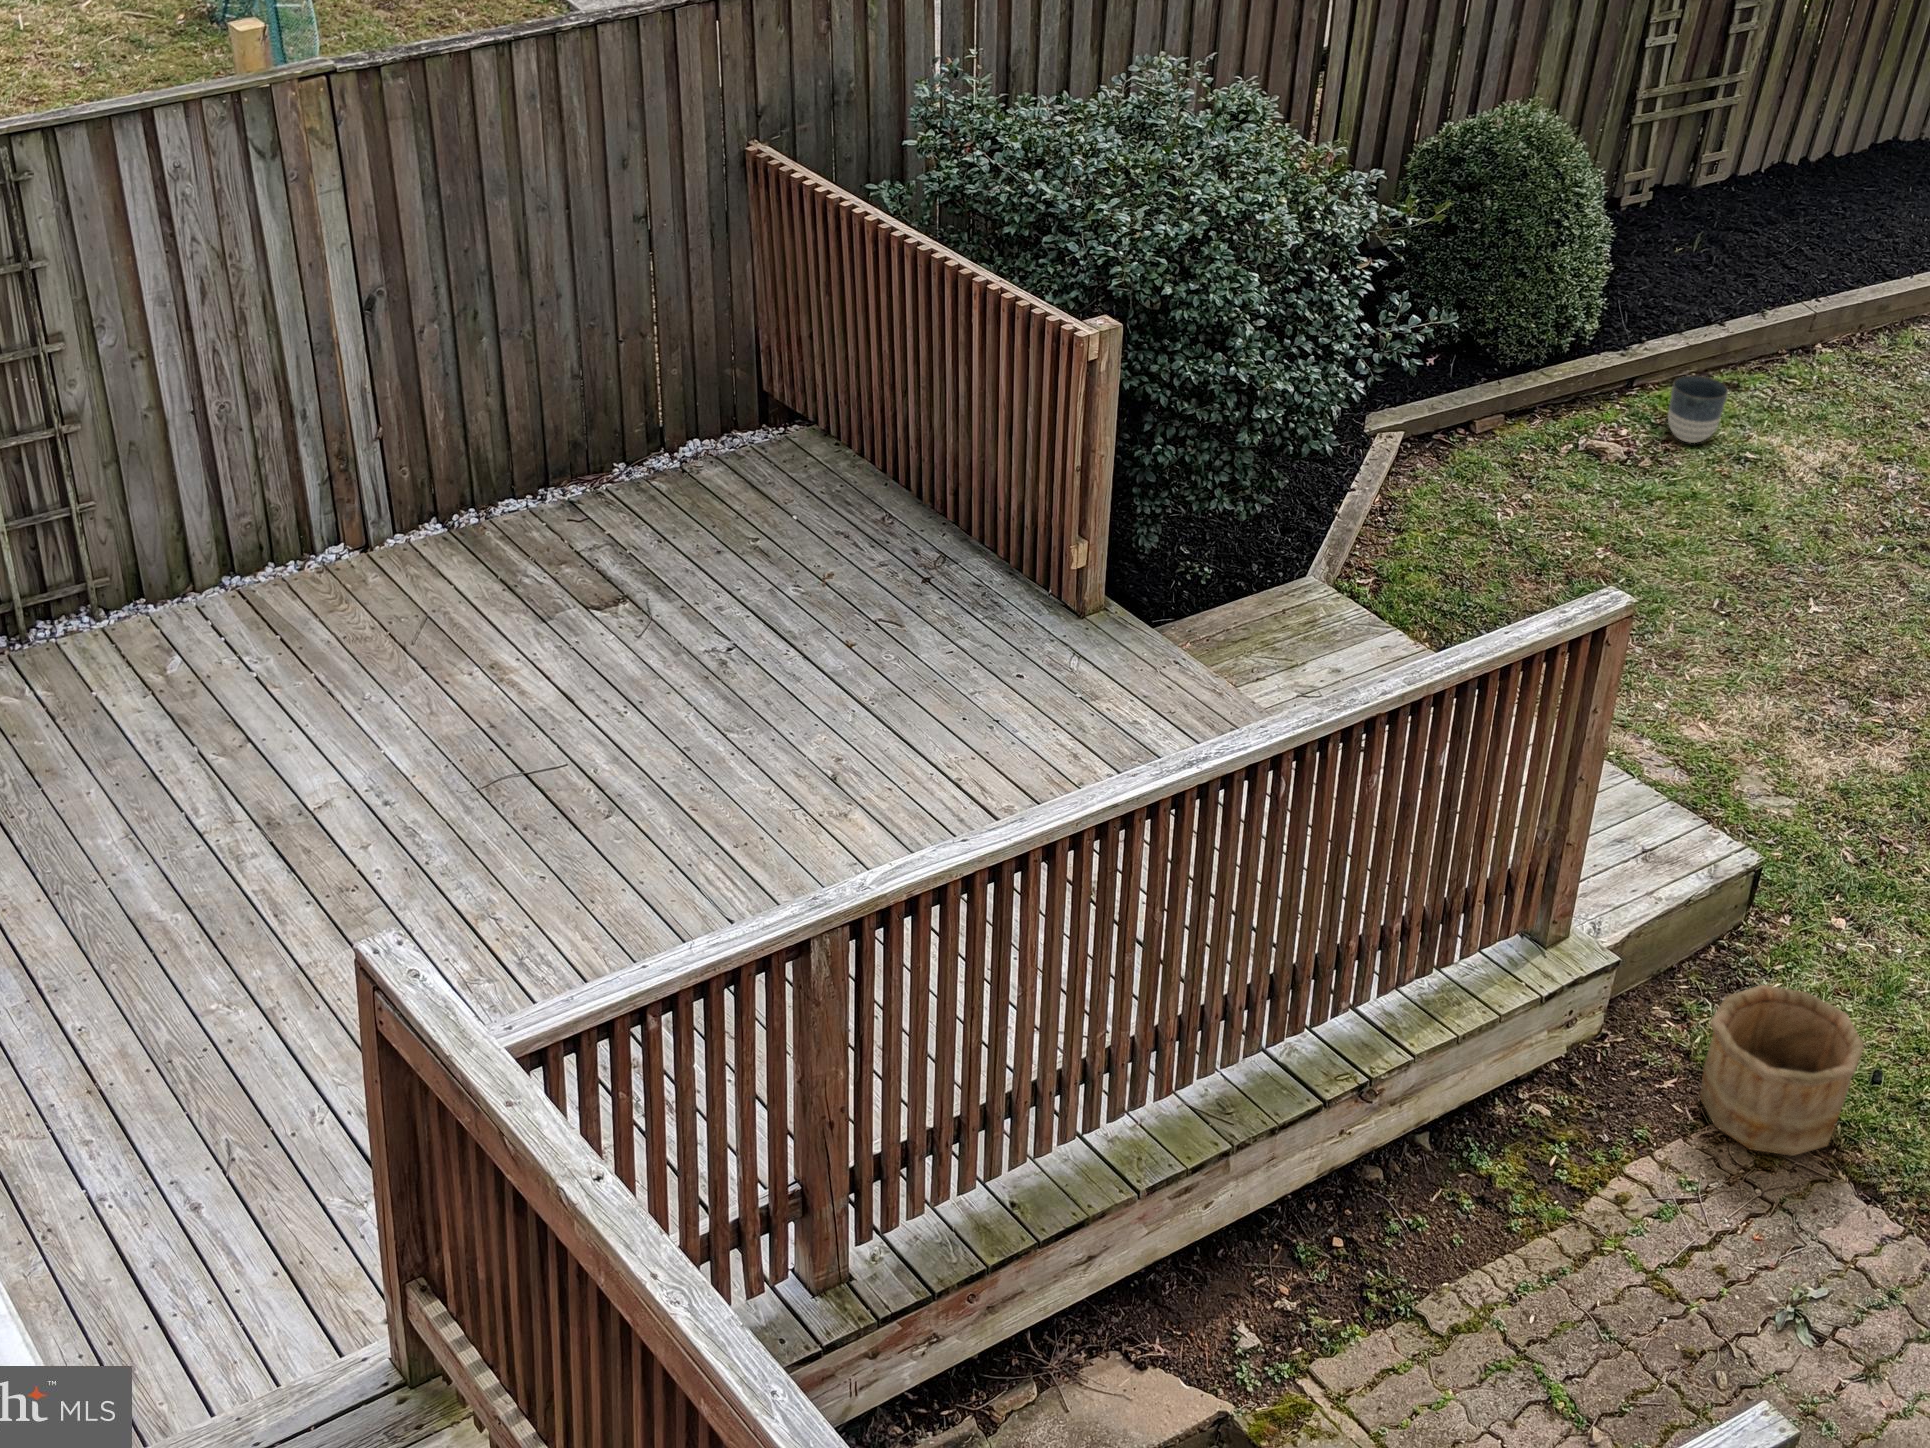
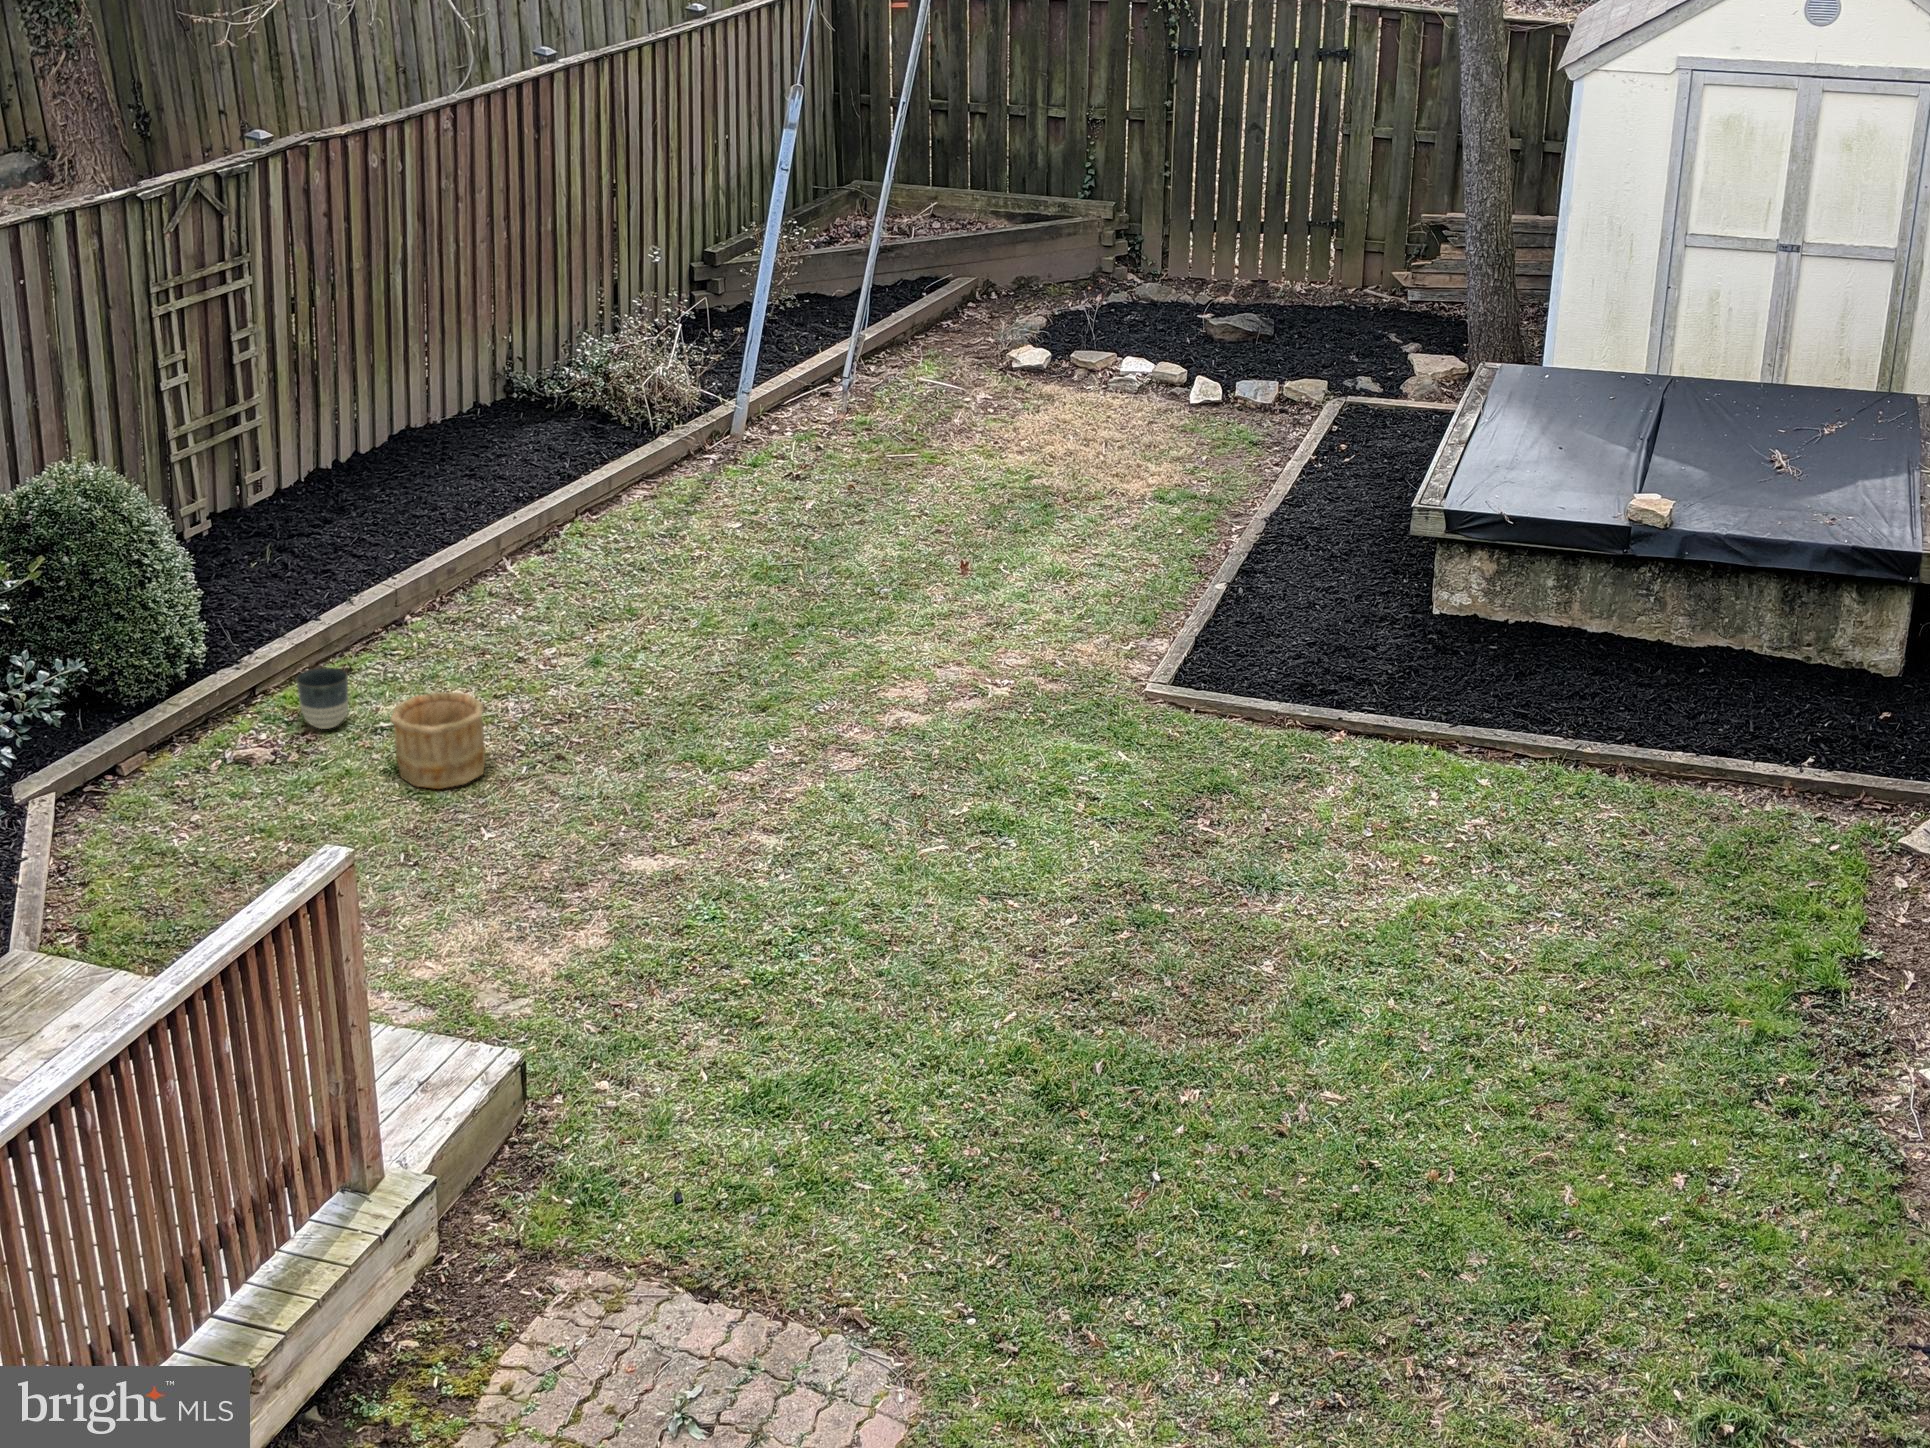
wooden bucket: present [1700,985,1864,1156] -> present [390,692,485,789]

